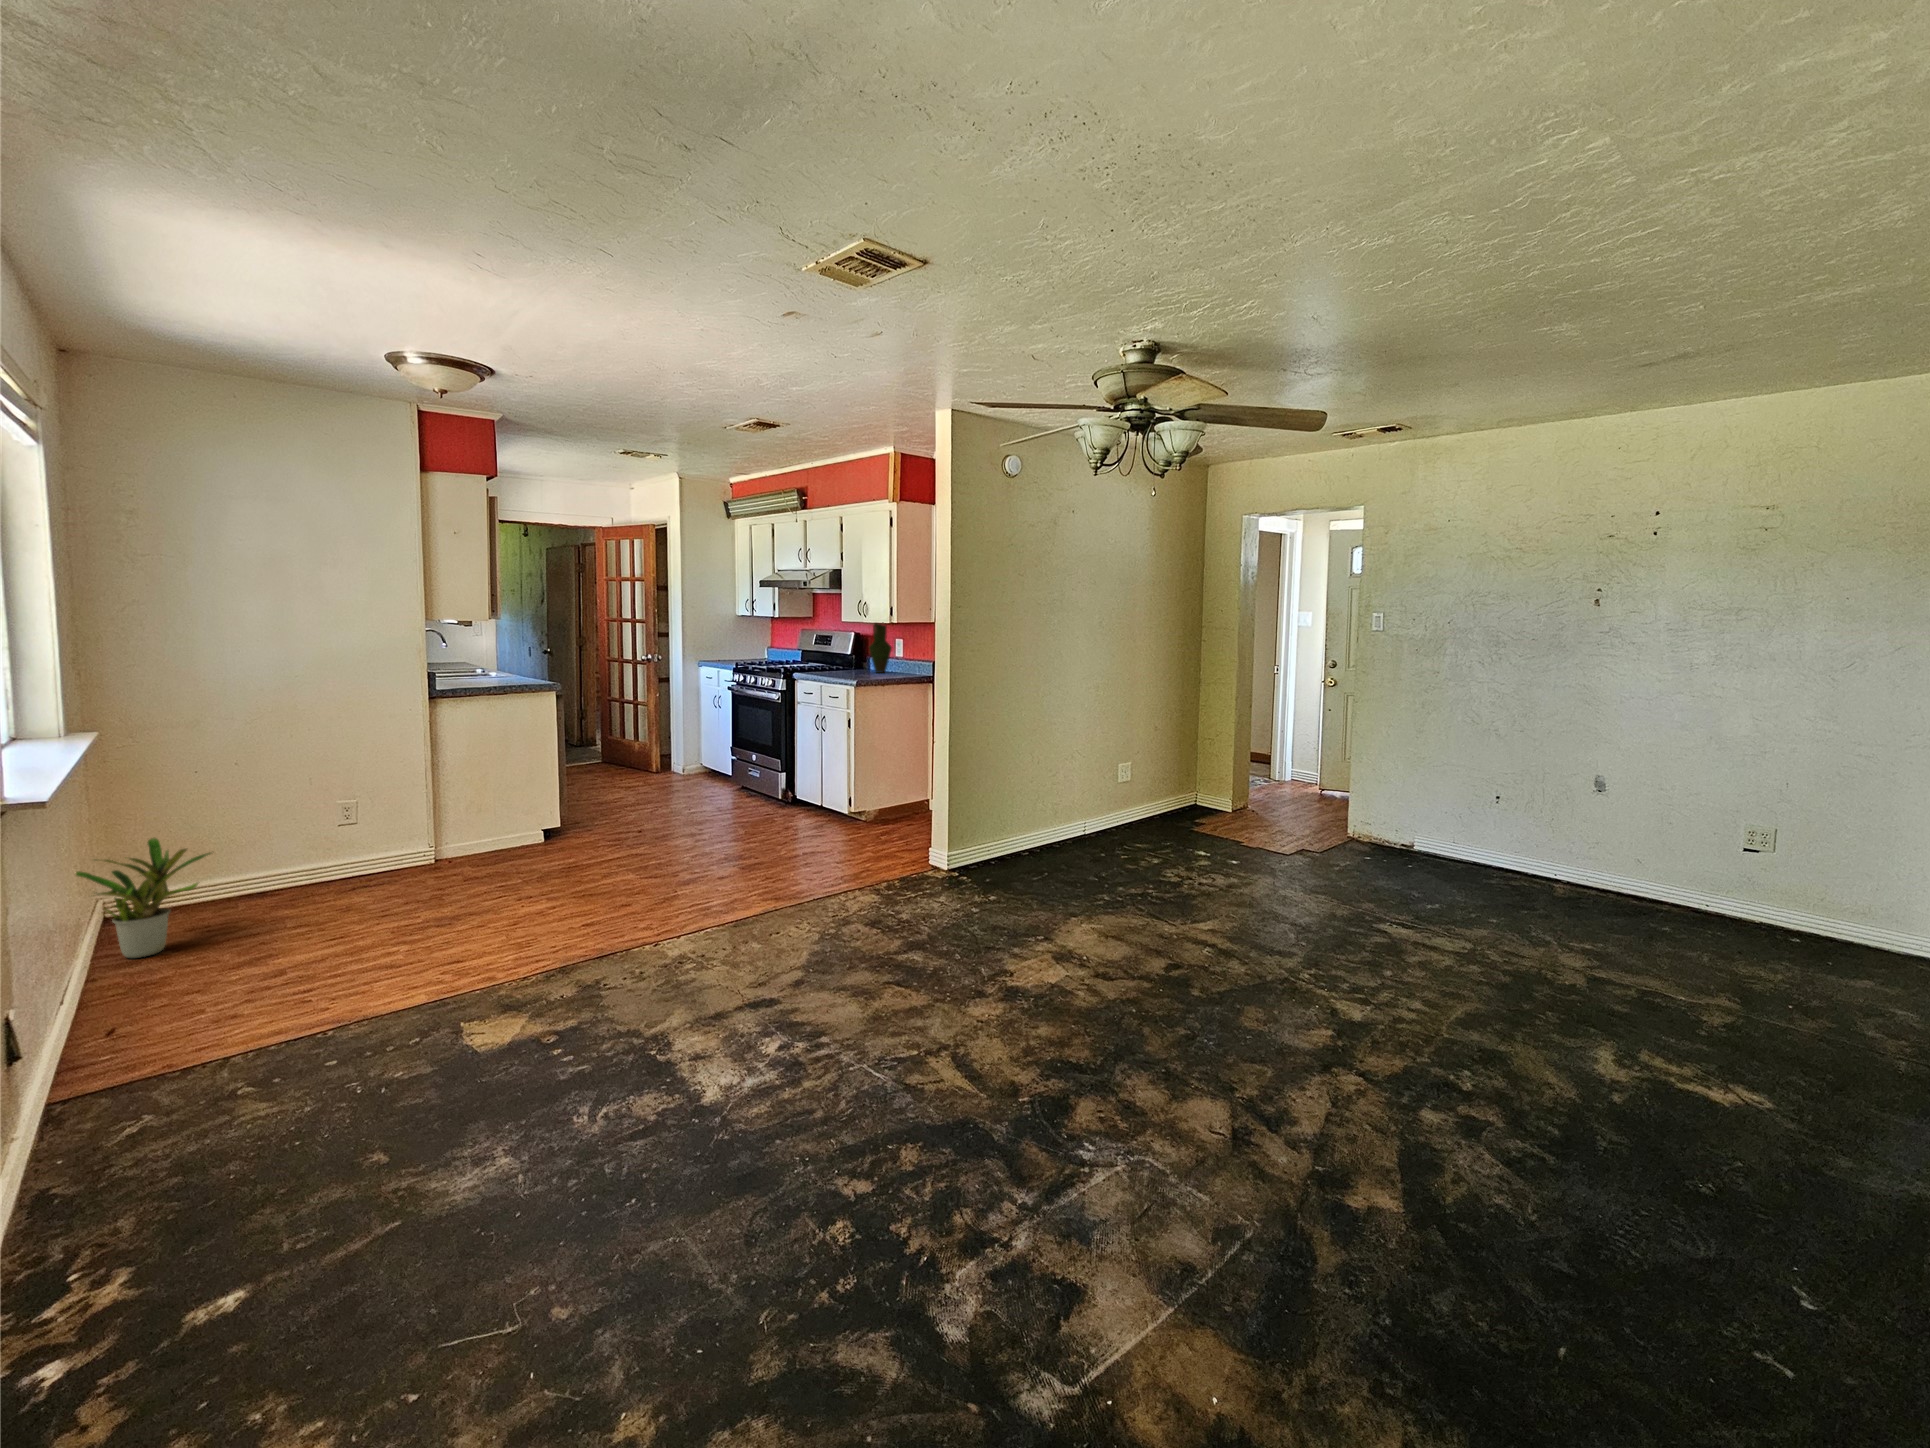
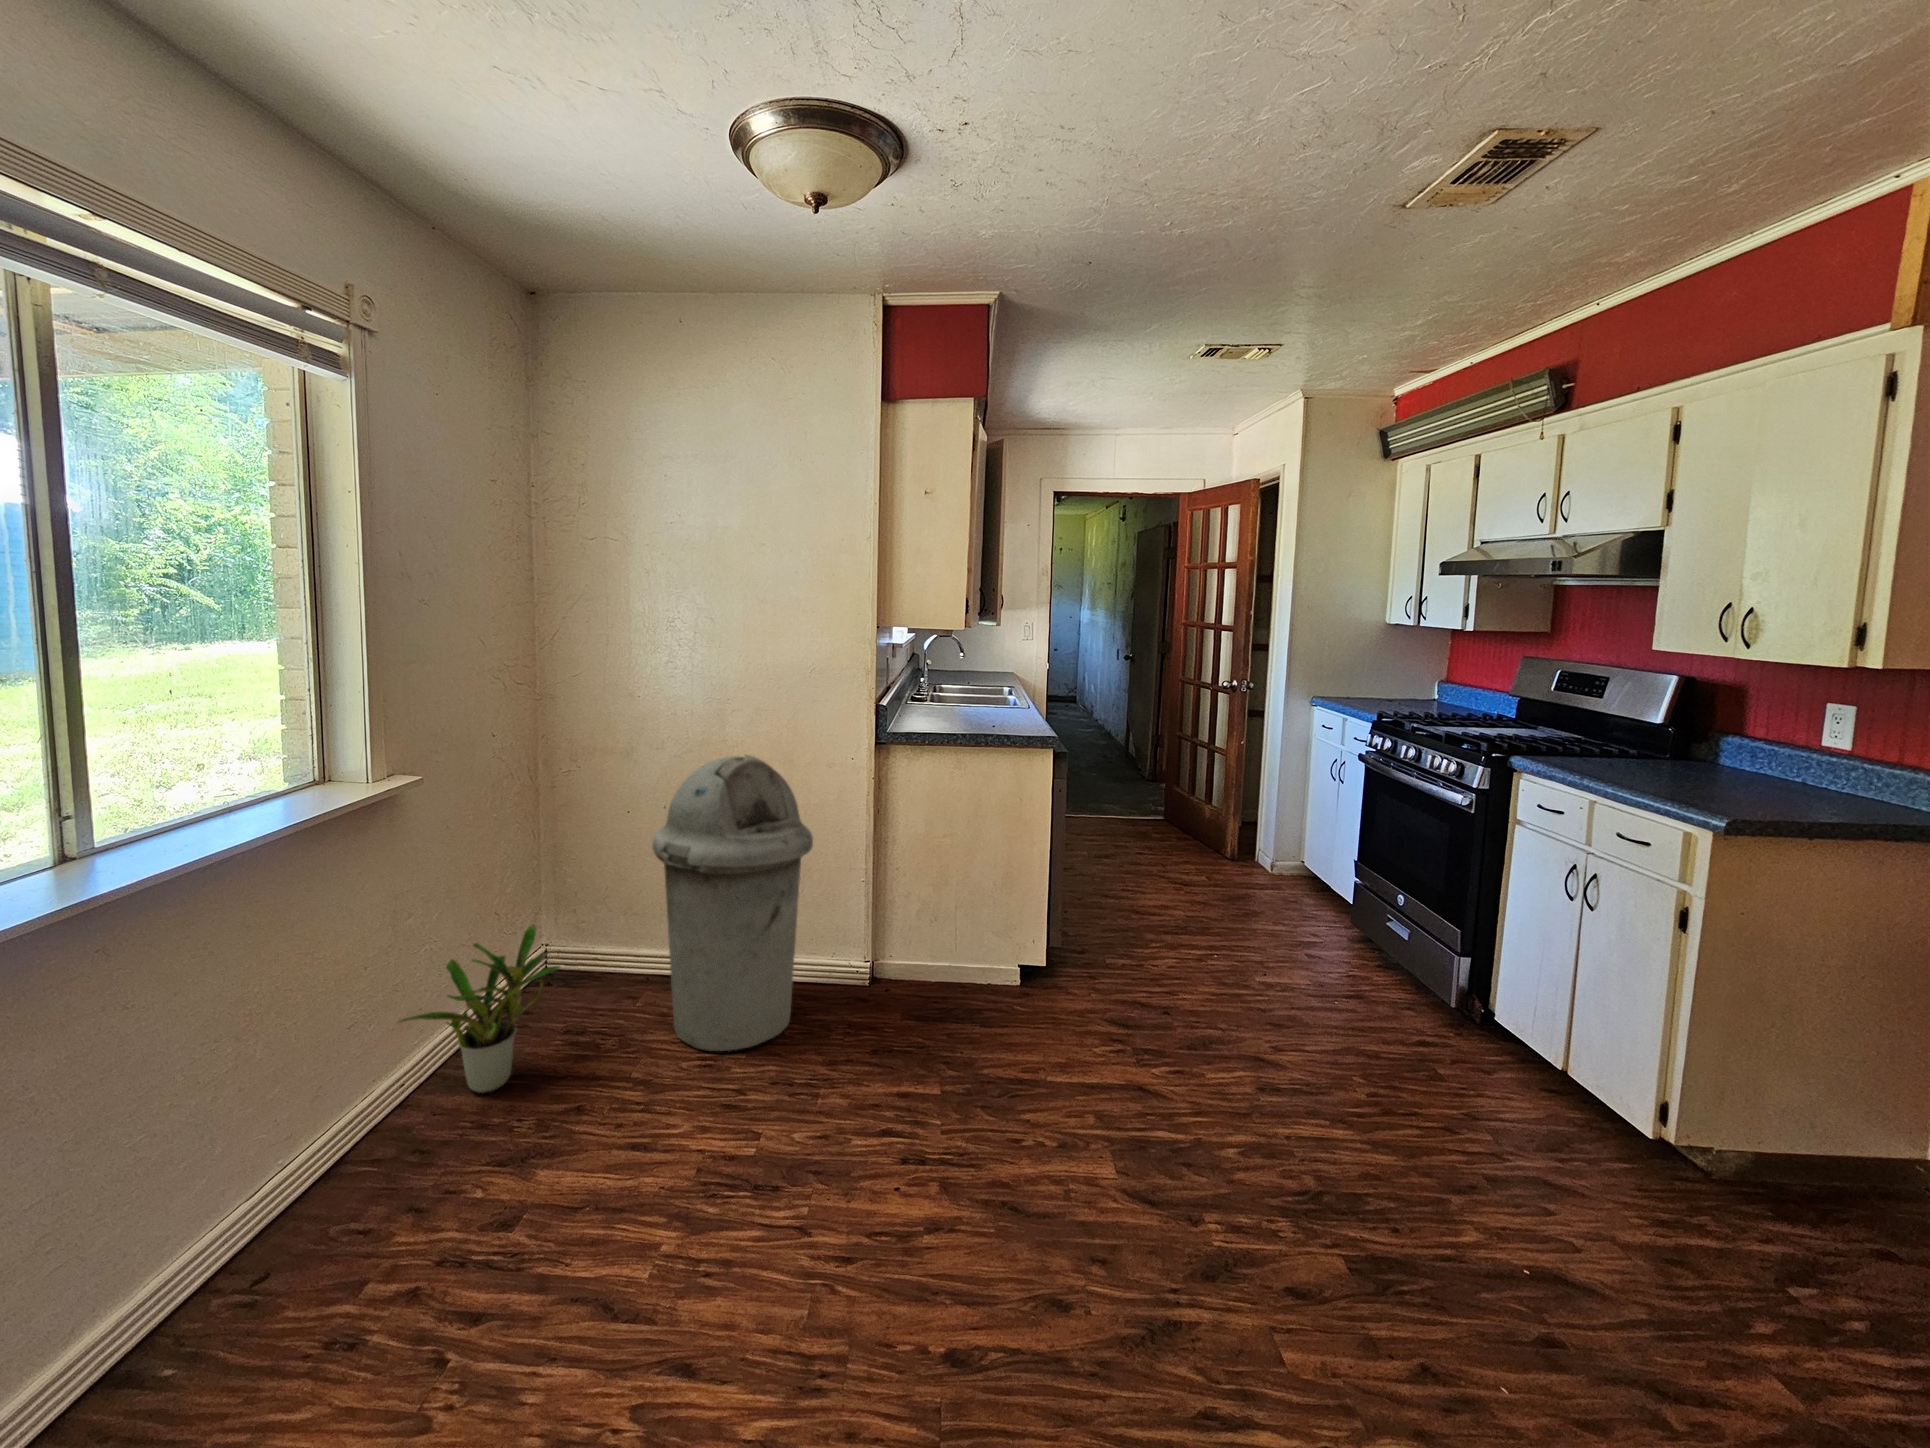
vase: present [869,622,892,673] -> none [1760,662,1860,799]
trash can: none [253,697,401,906] -> present [653,755,813,1051]

